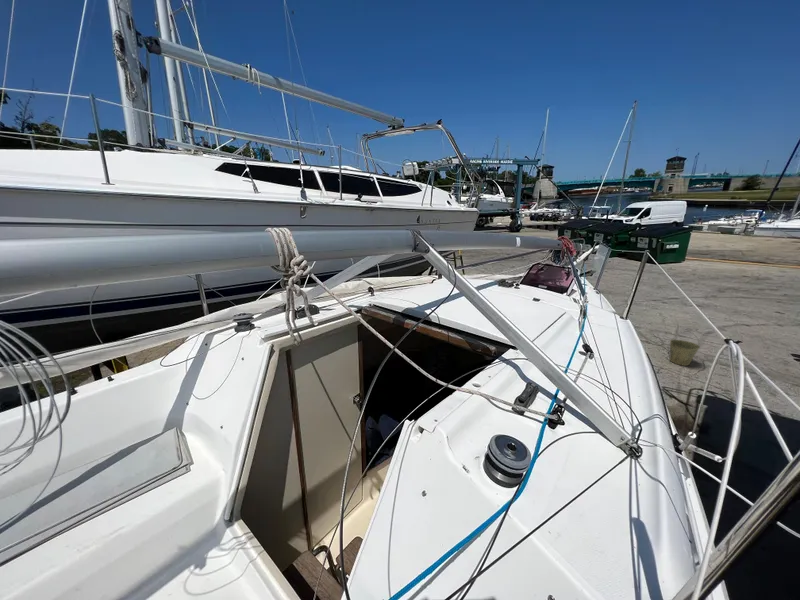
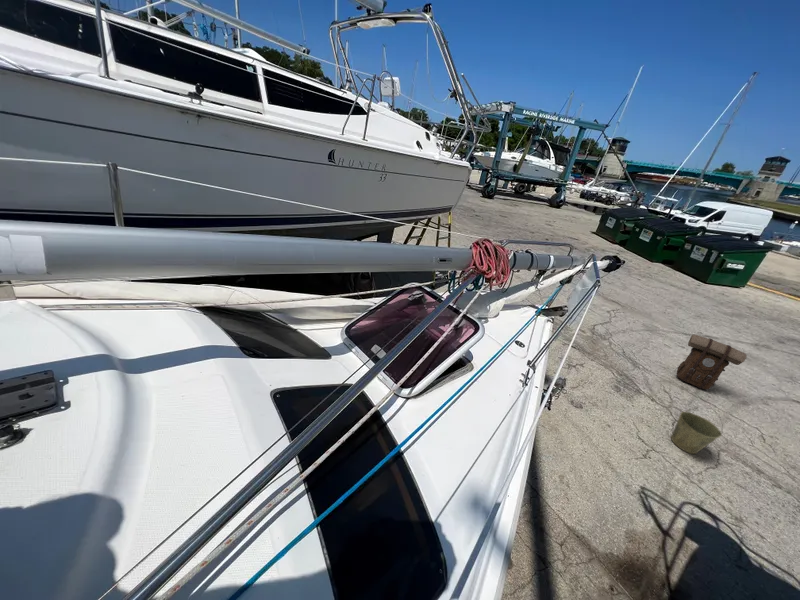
backpack: none [657,293,699,330] -> present [677,334,747,389]

